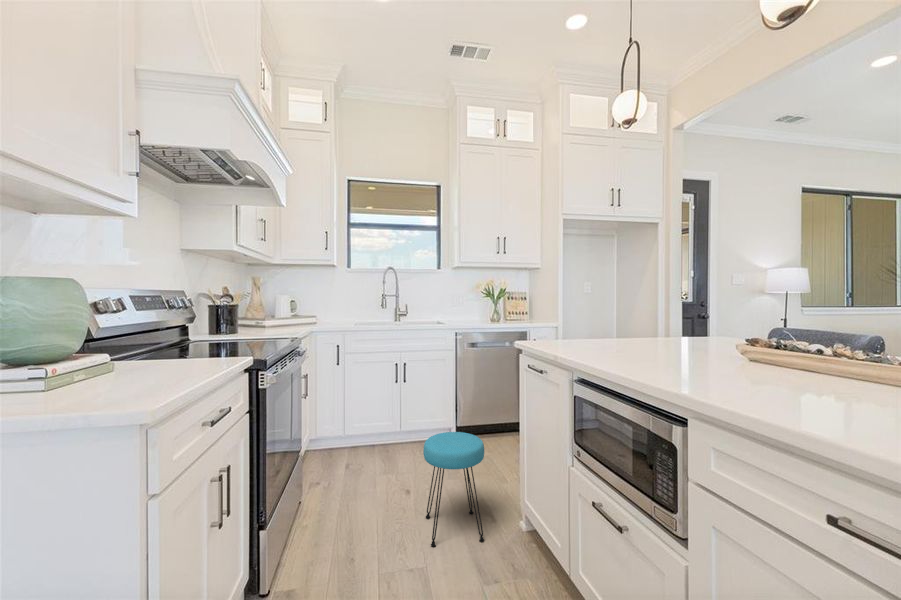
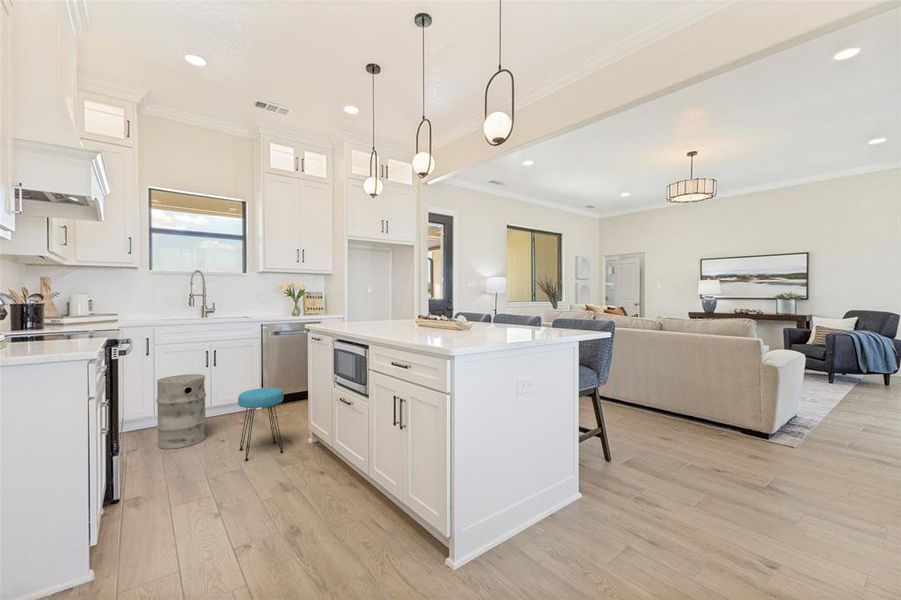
trash can: none [338,395,391,493] -> present [156,374,207,449]

